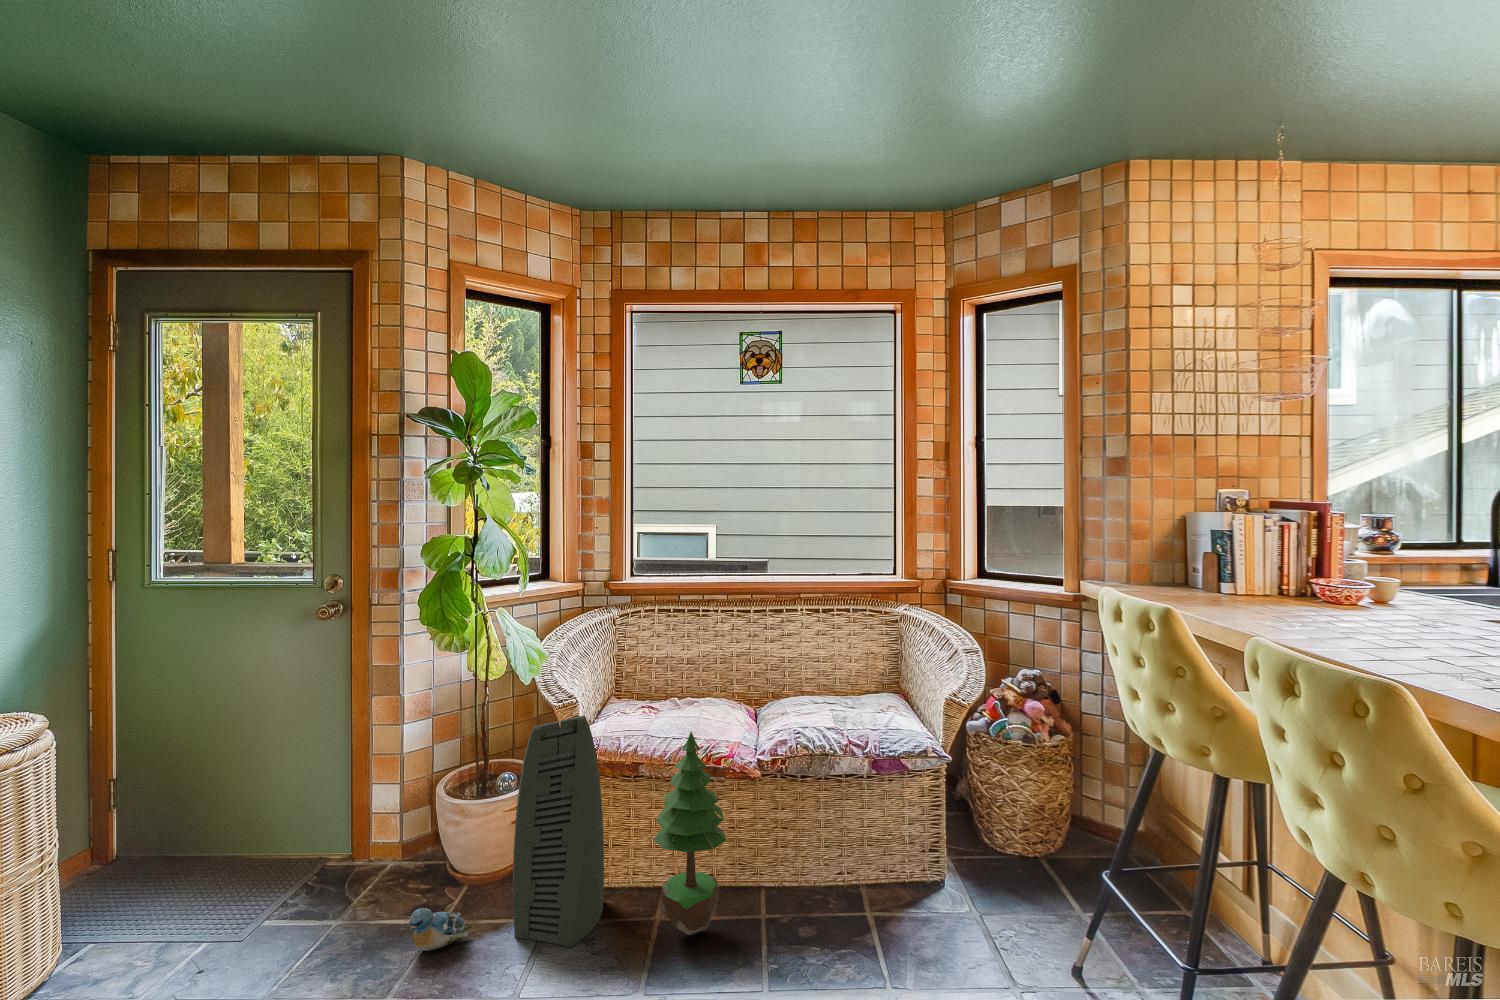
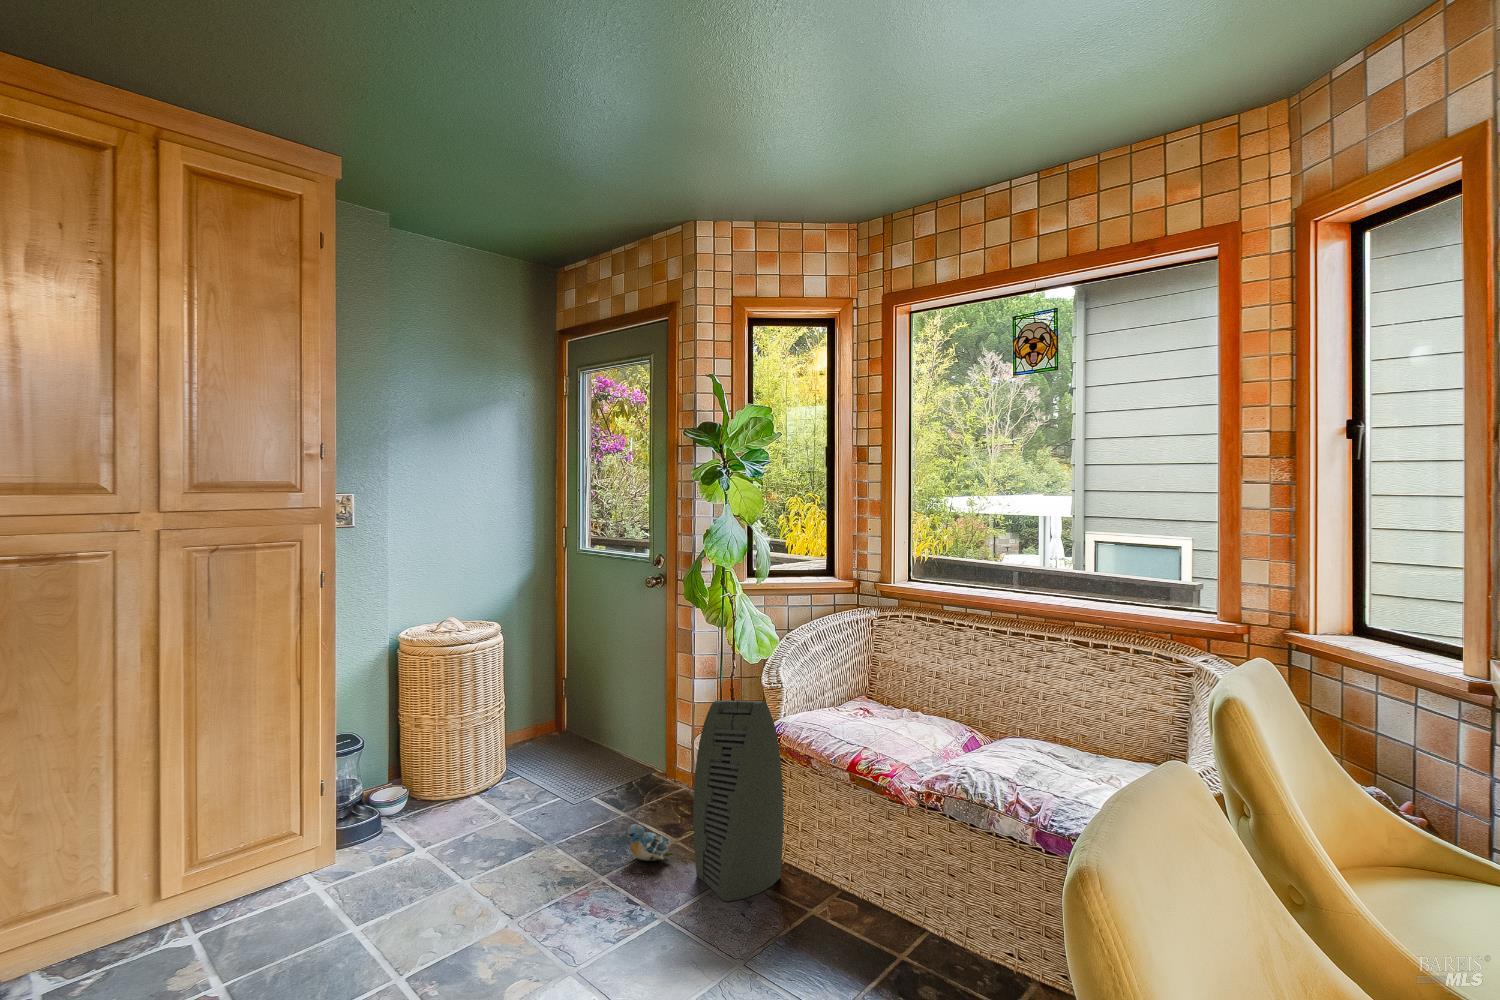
potted tree: present [653,732,727,935] -> none [784,736,858,939]

